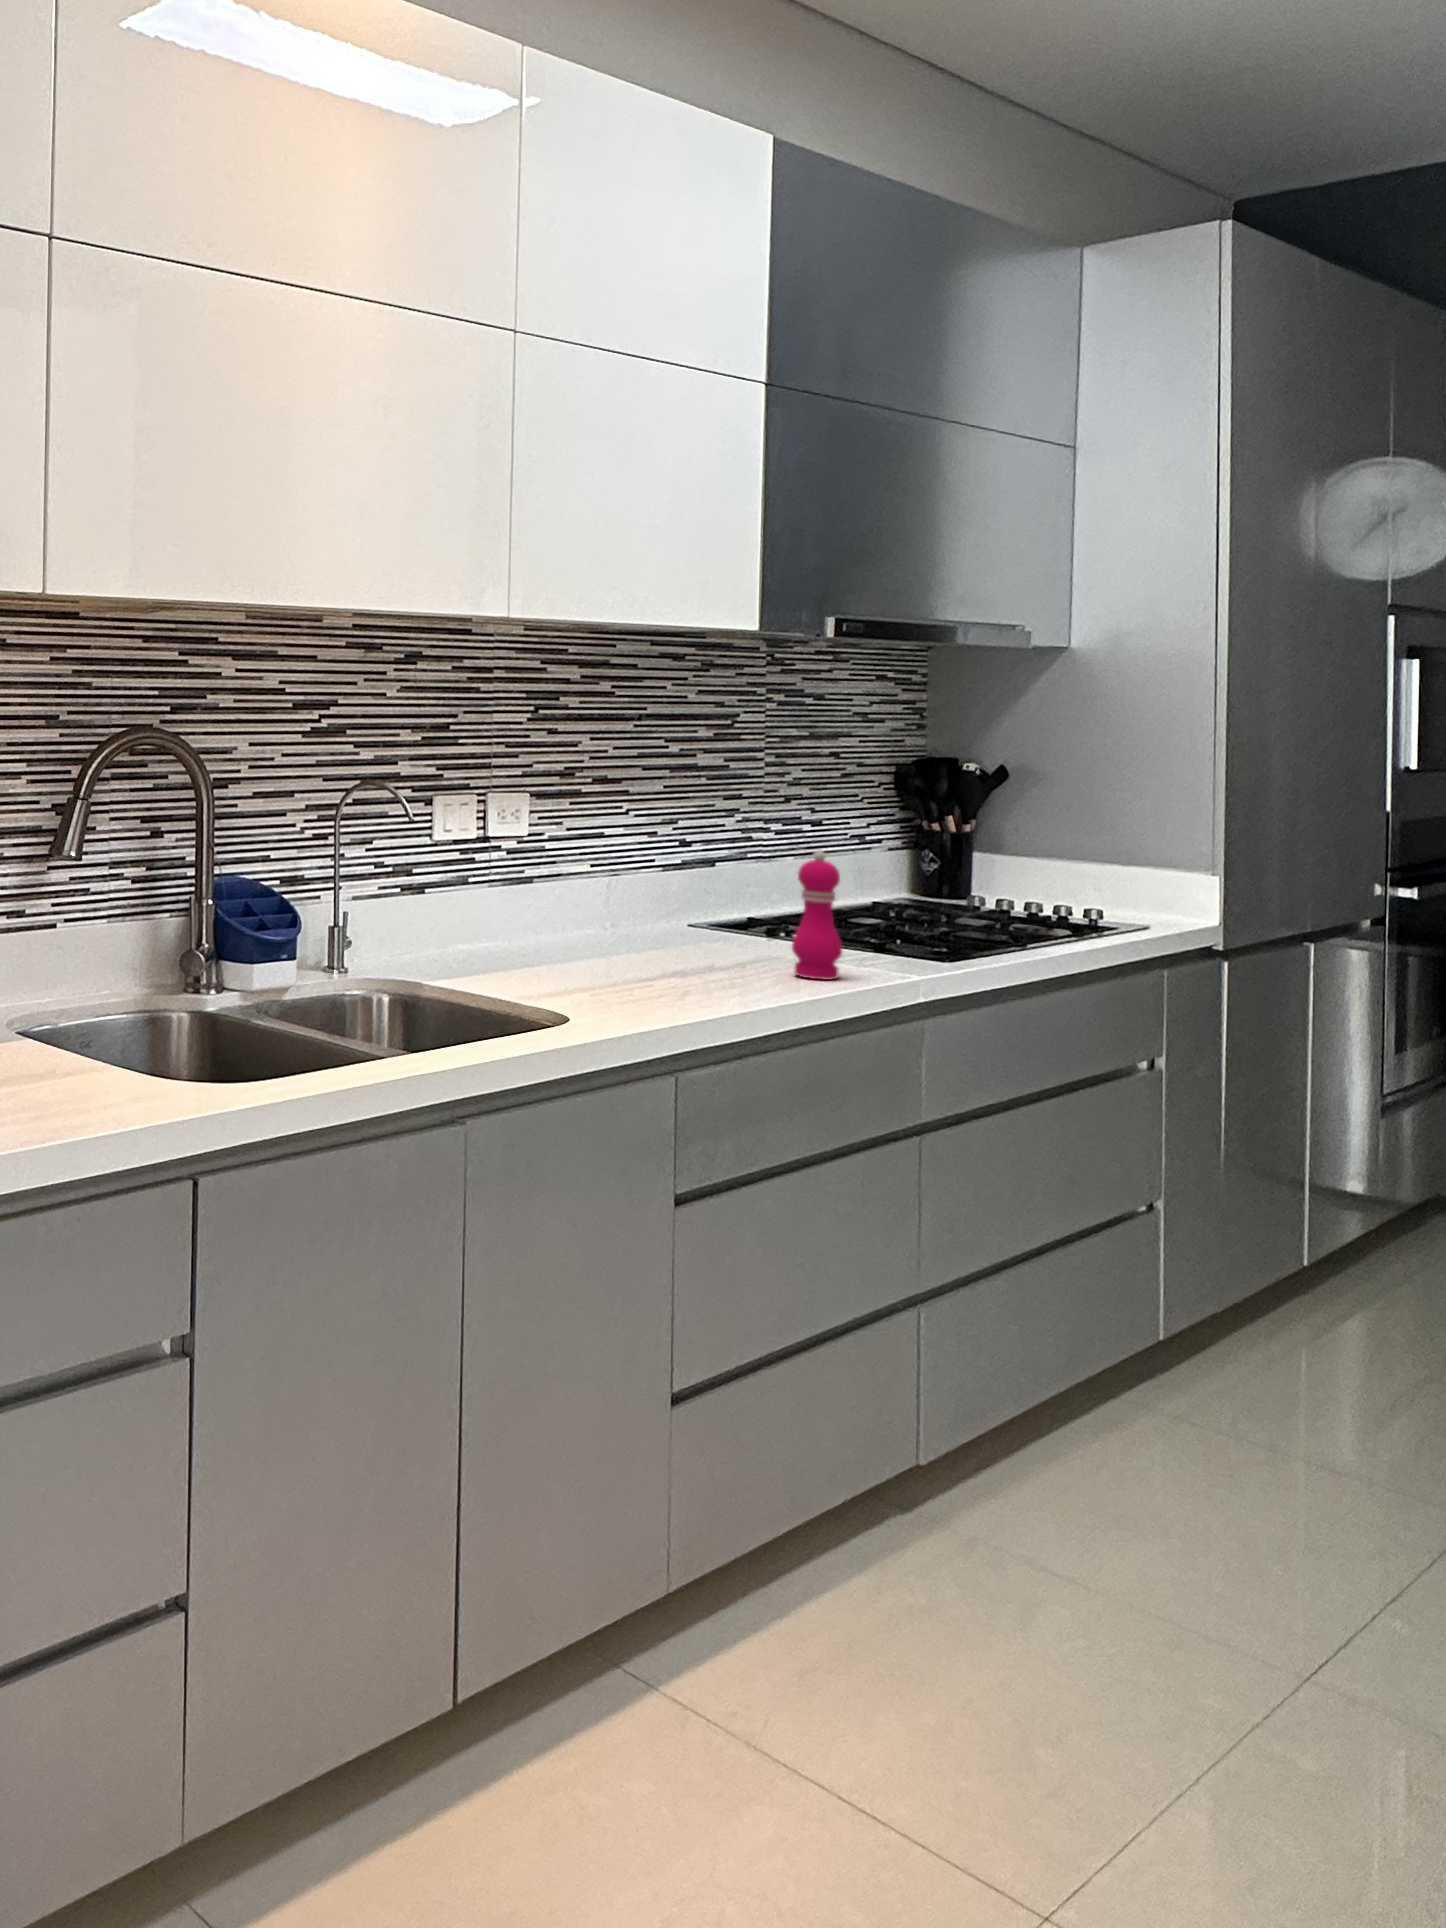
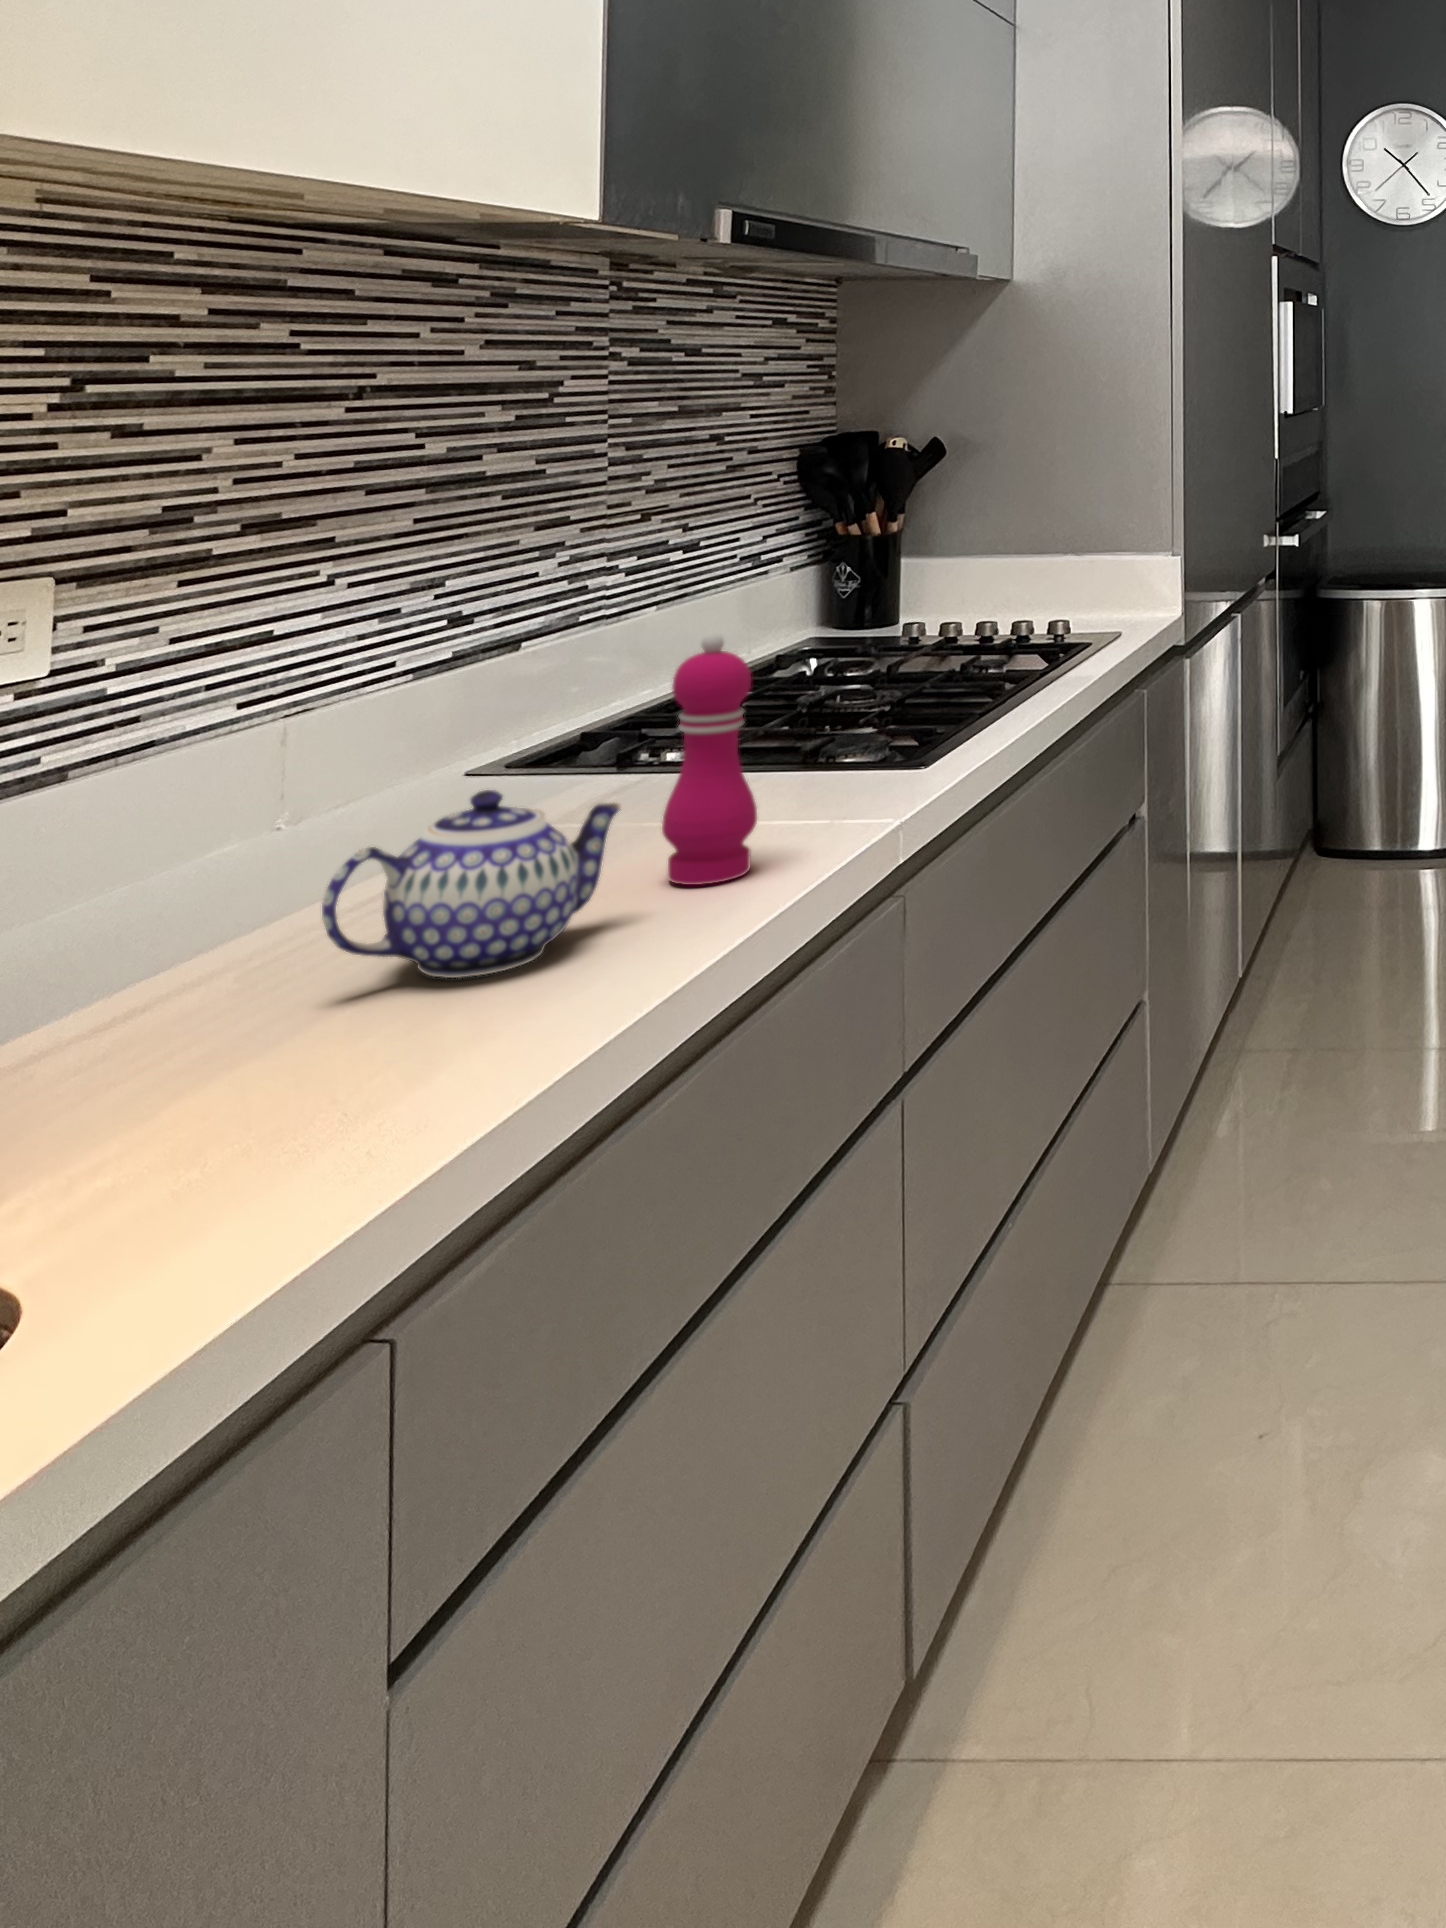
teapot: none [643,905,771,987] -> present [322,790,621,978]

